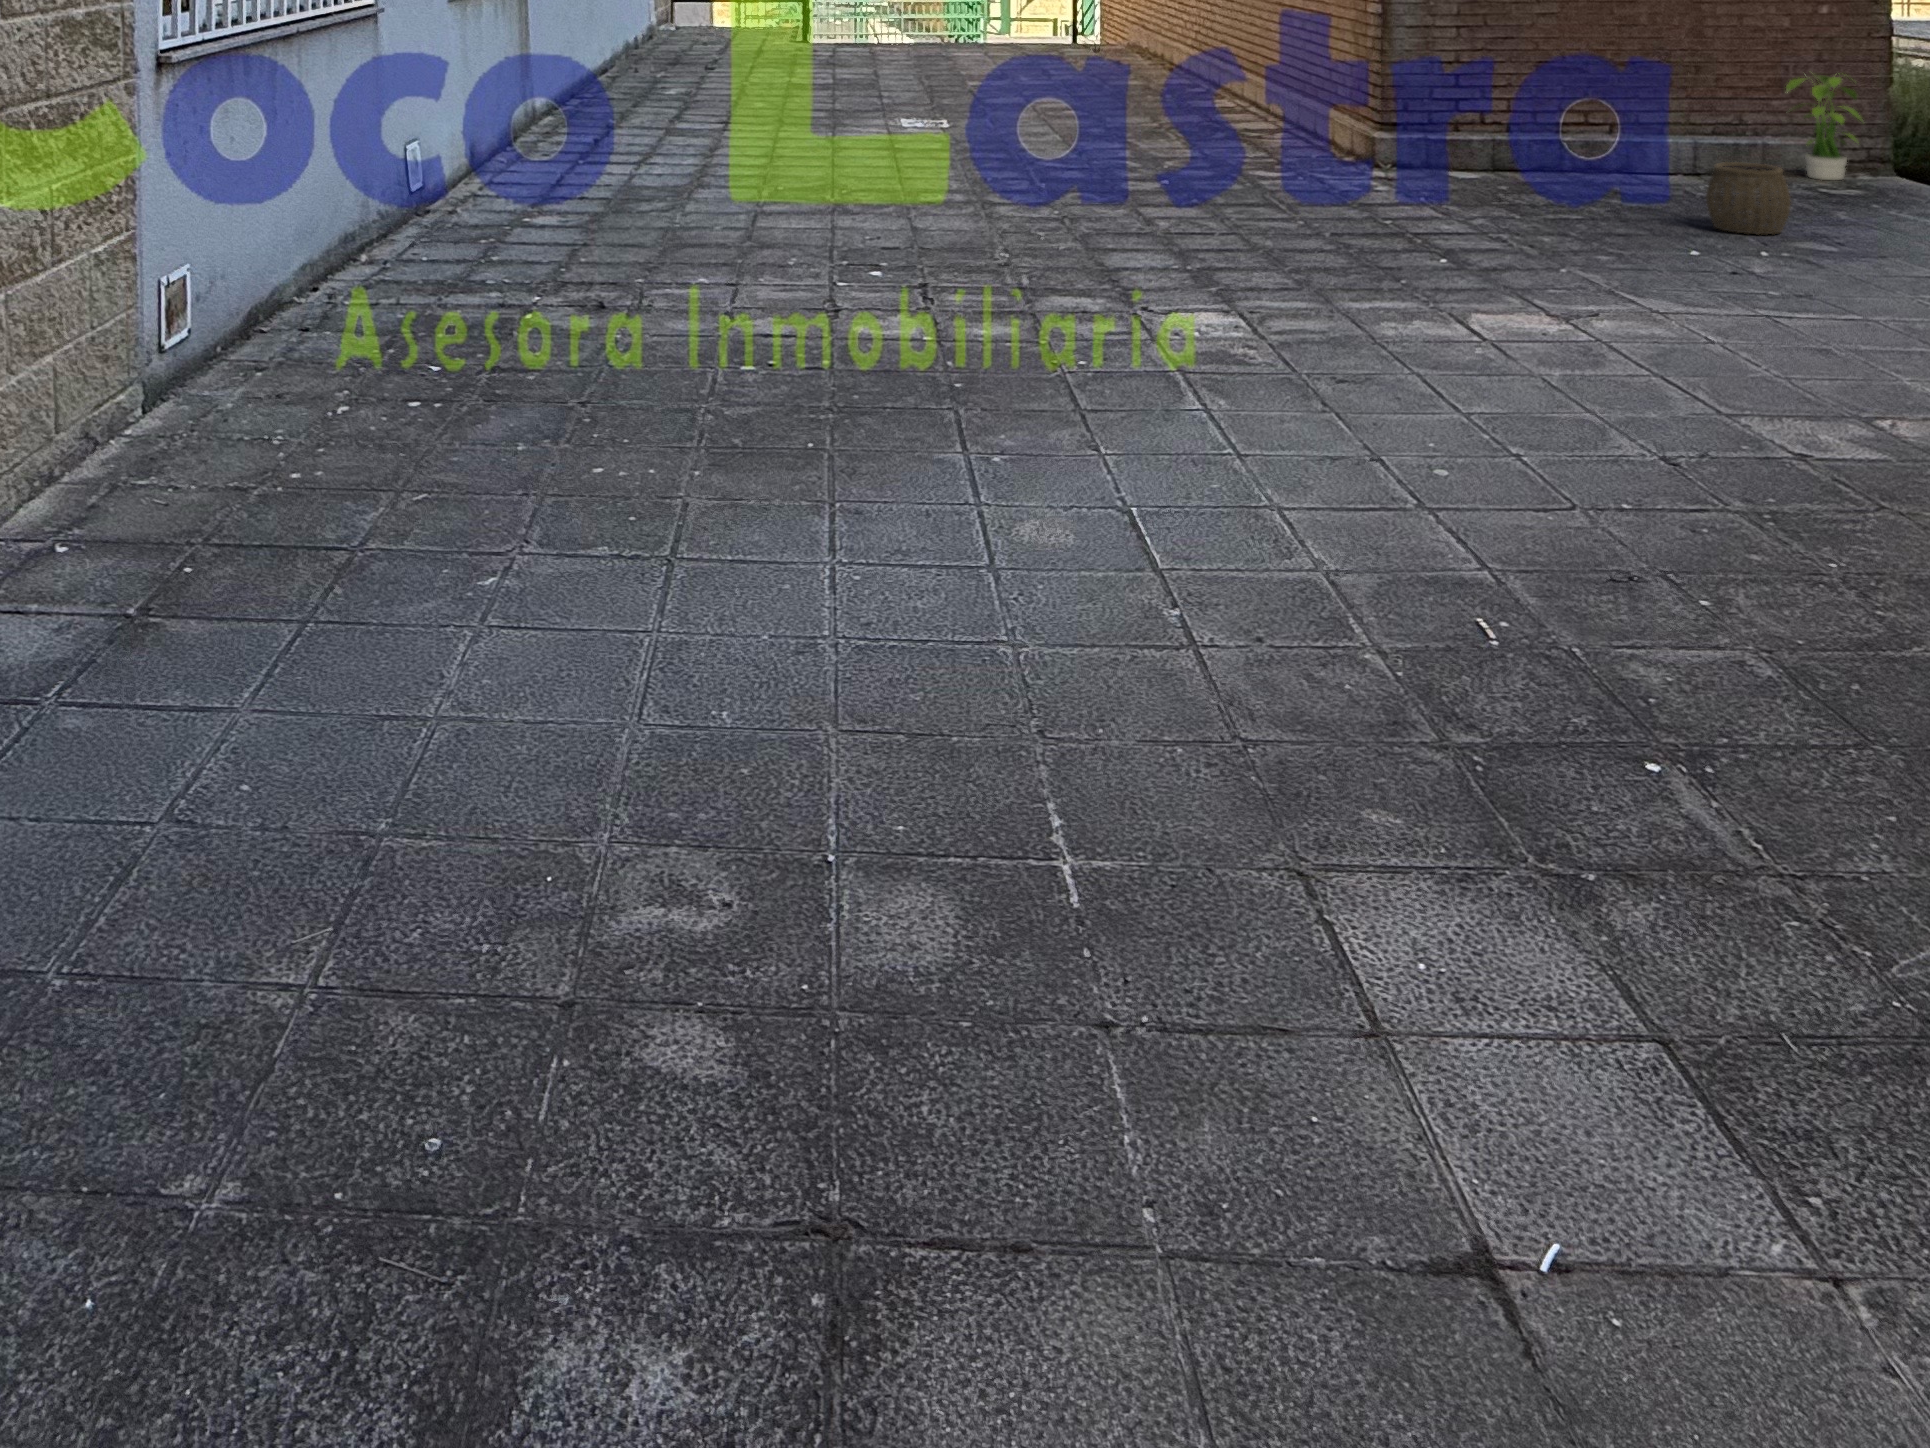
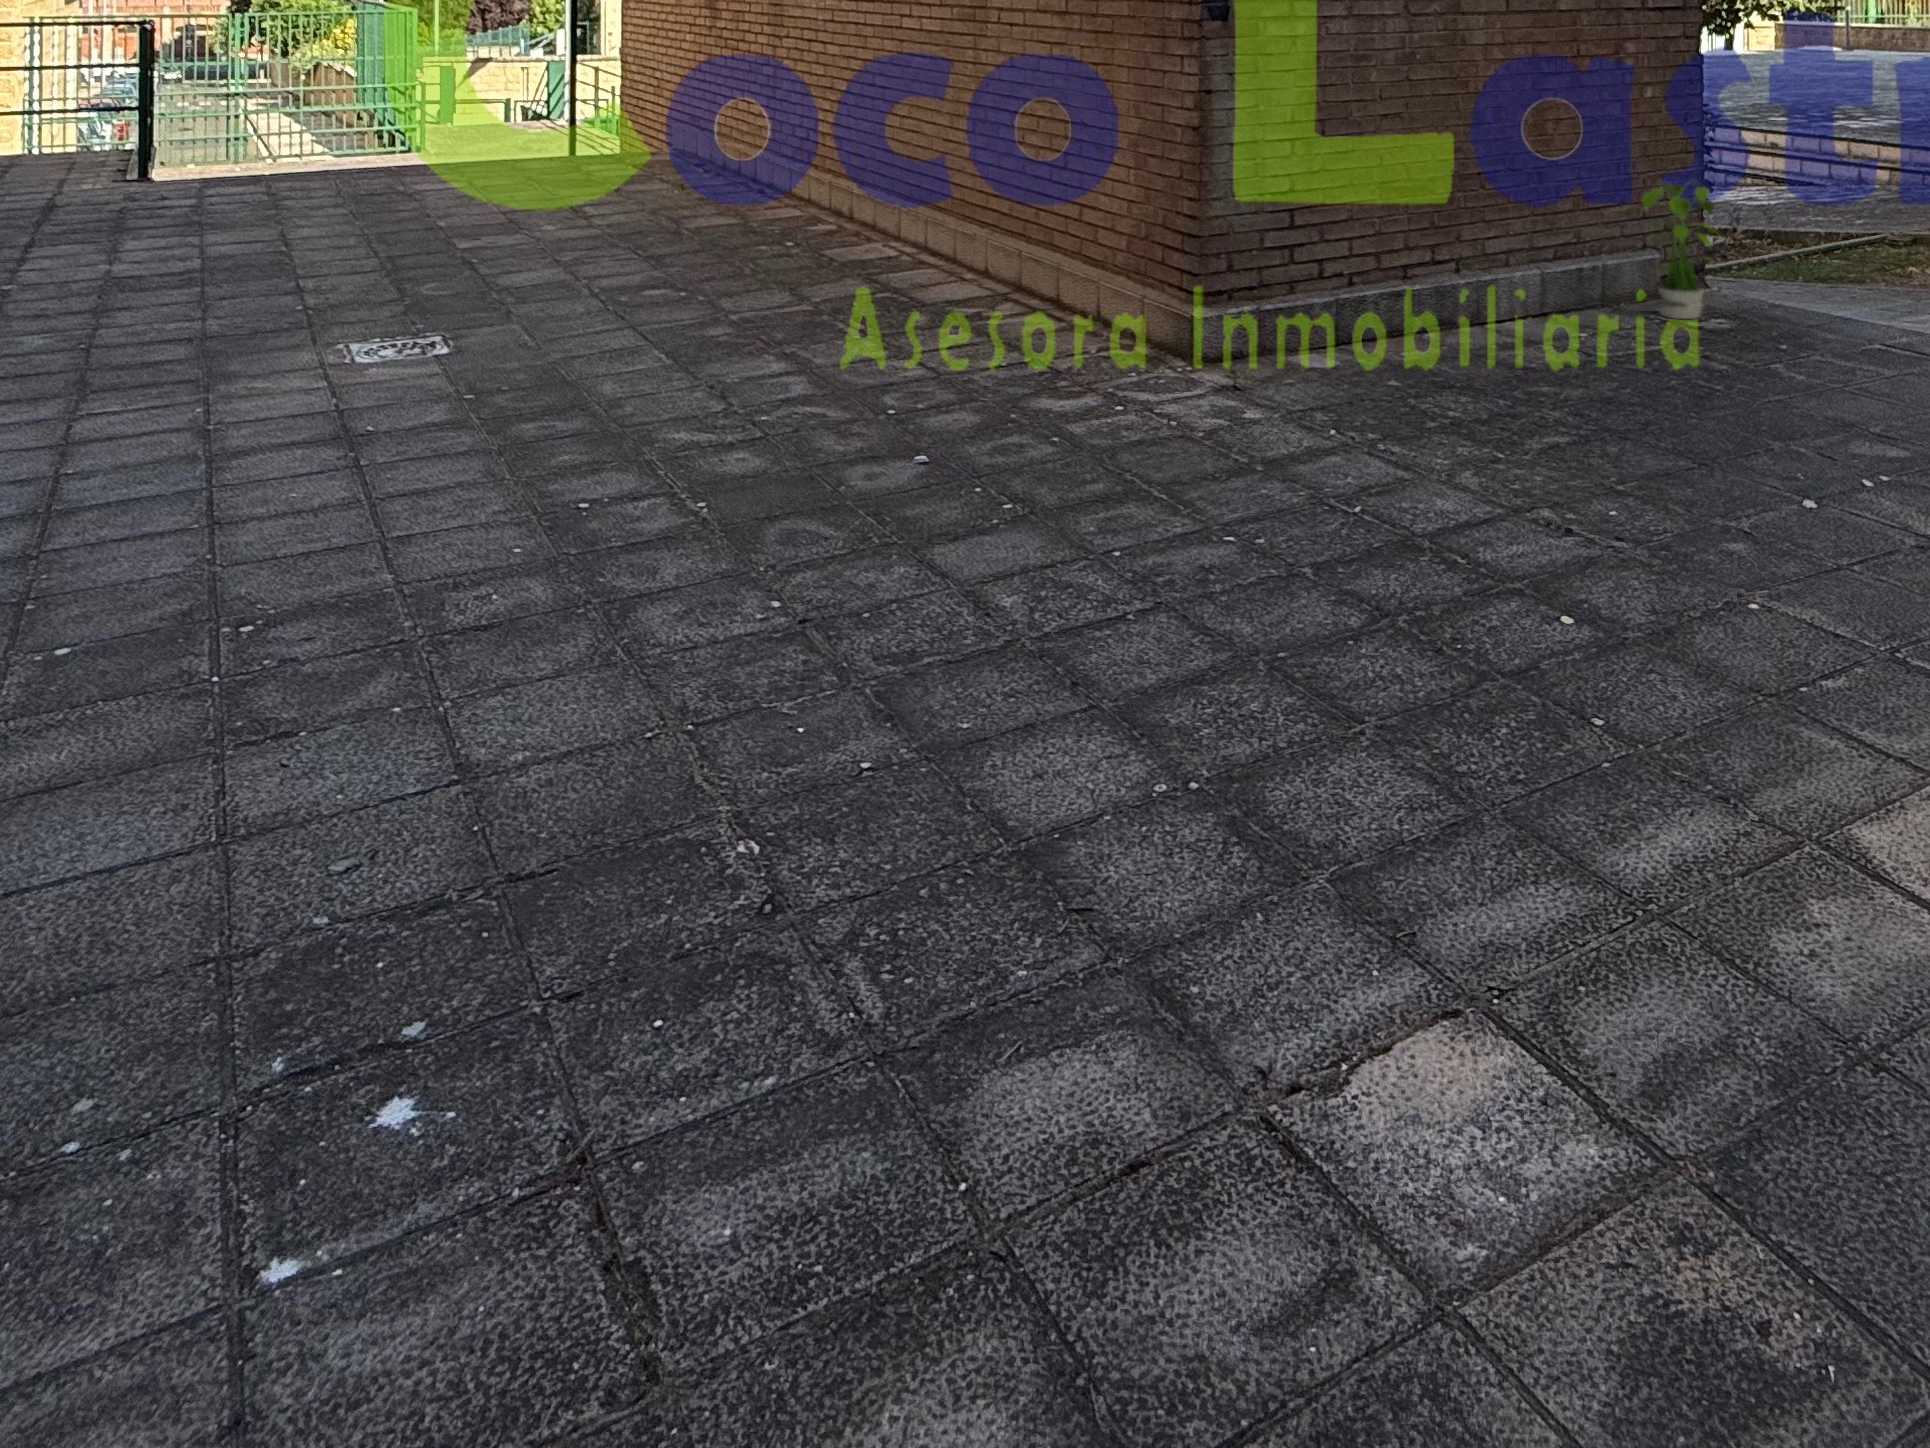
woven basket: present [1706,162,1791,235] -> none [1733,345,1850,461]

